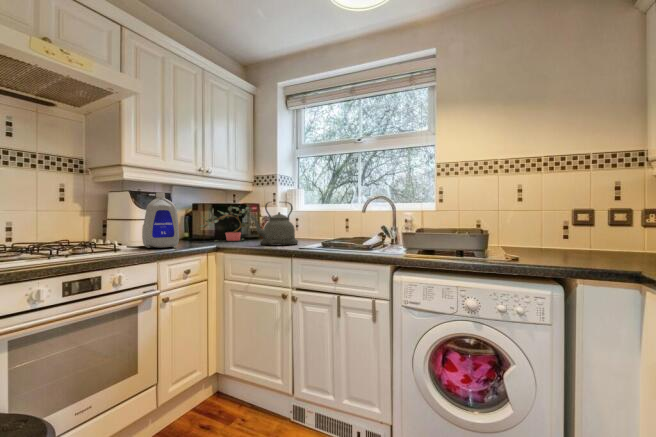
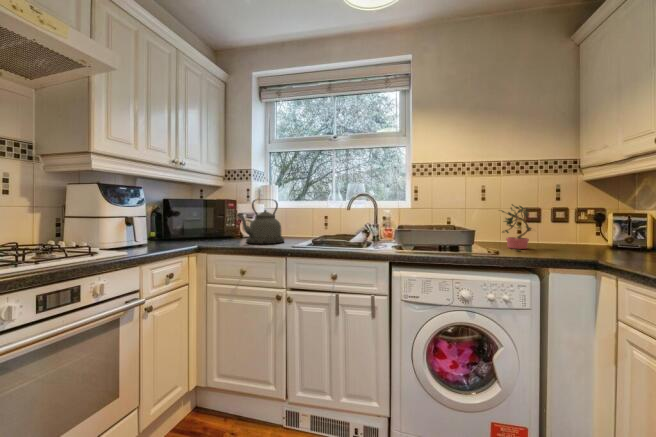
bottle: present [142,193,179,248] -> none [116,189,162,251]
potted plant: present [200,207,249,241] -> present [501,204,532,251]

